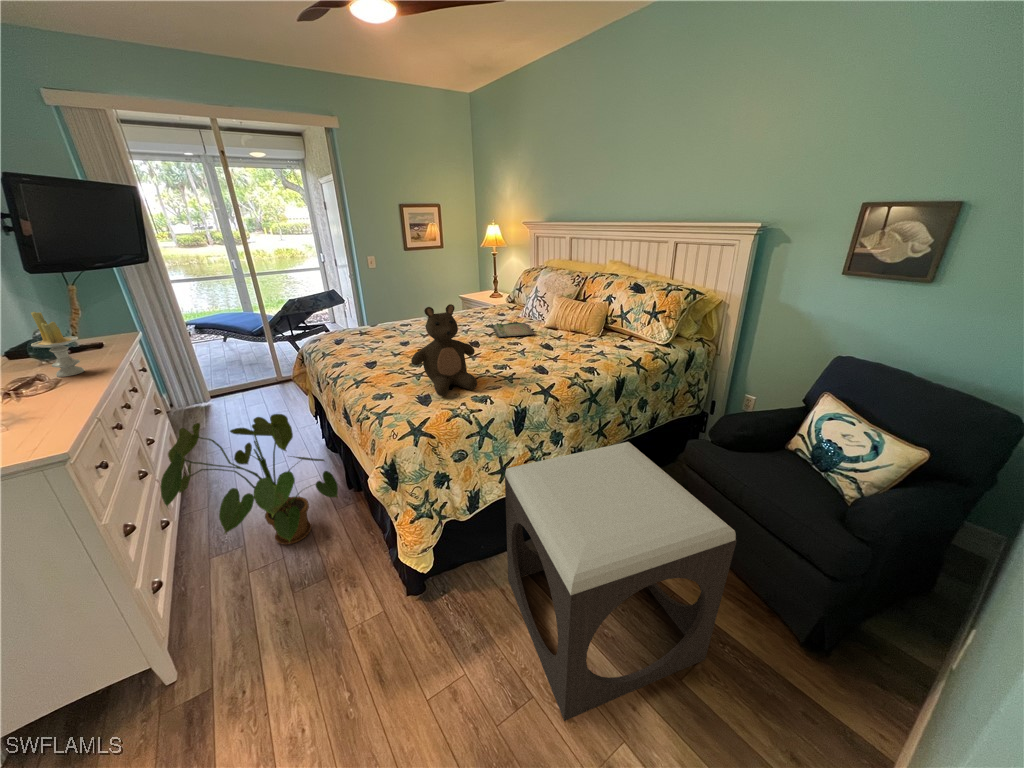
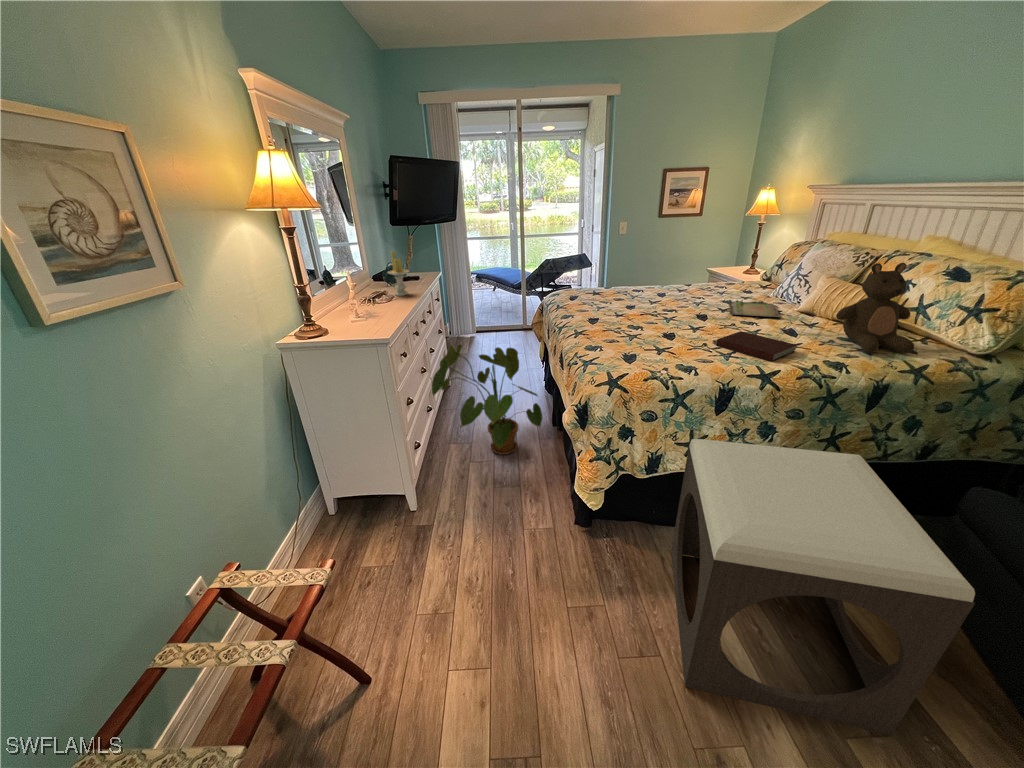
stuffed bear: present [411,304,477,396] -> present [836,263,914,353]
notebook: none [498,352,558,376] -> present [716,331,796,361]

